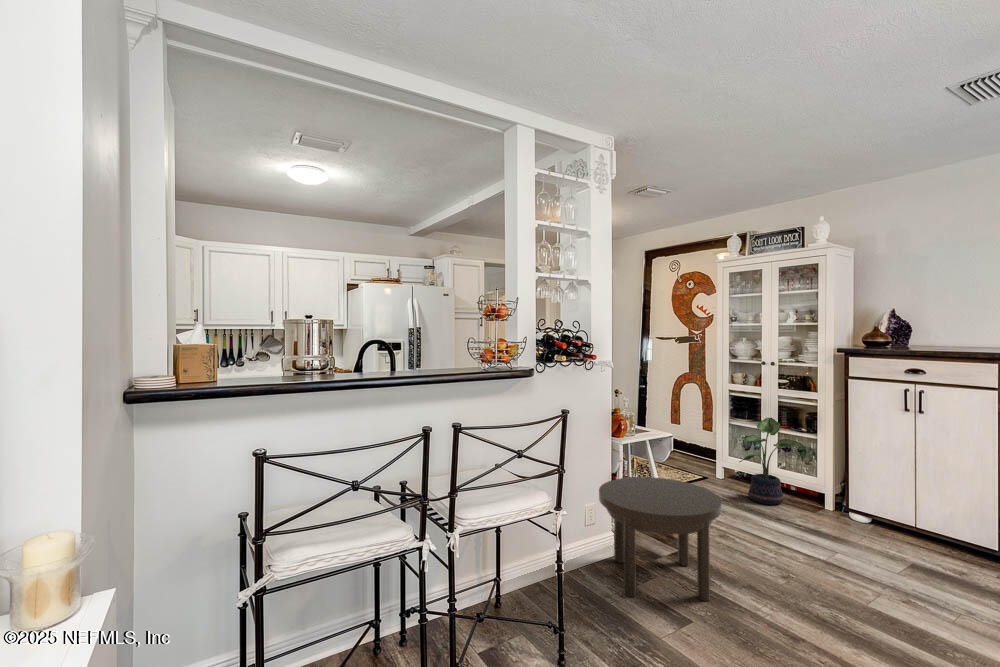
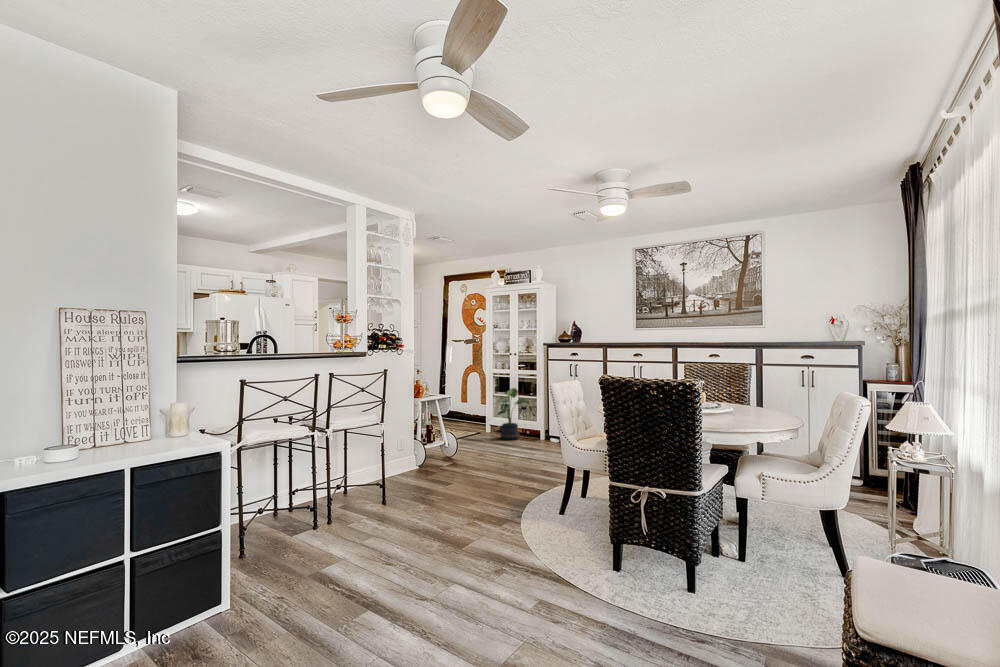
side table: present [599,477,722,601] -> none [405,418,471,478]

